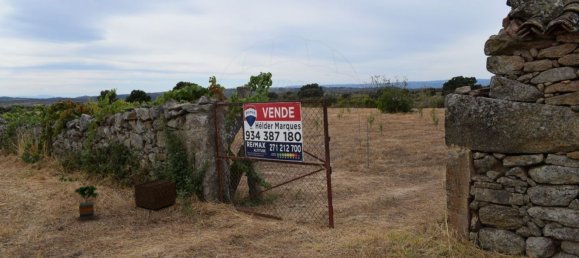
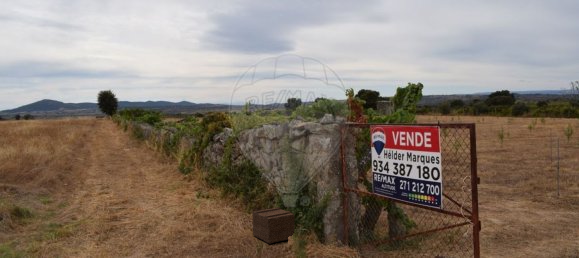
potted tree: present [74,186,98,220] -> none [191,208,214,245]

